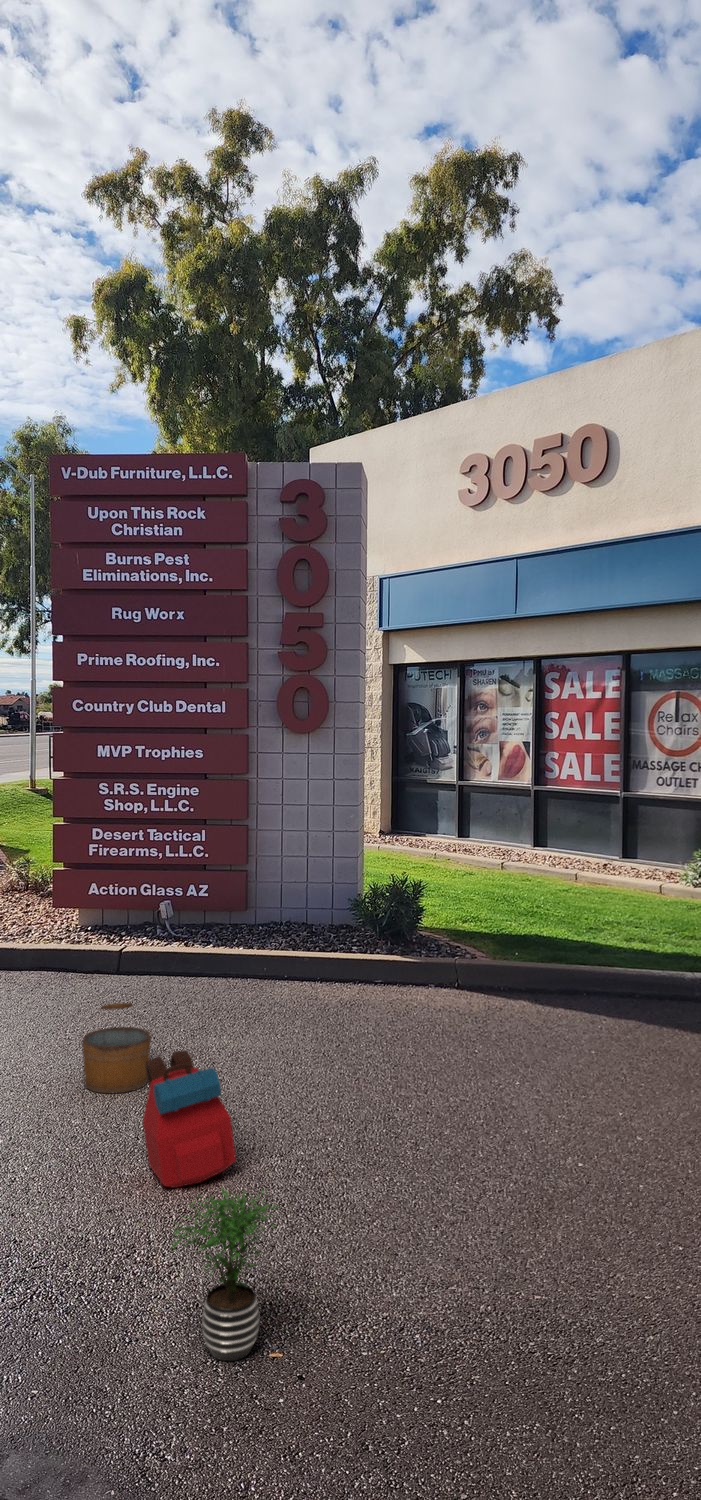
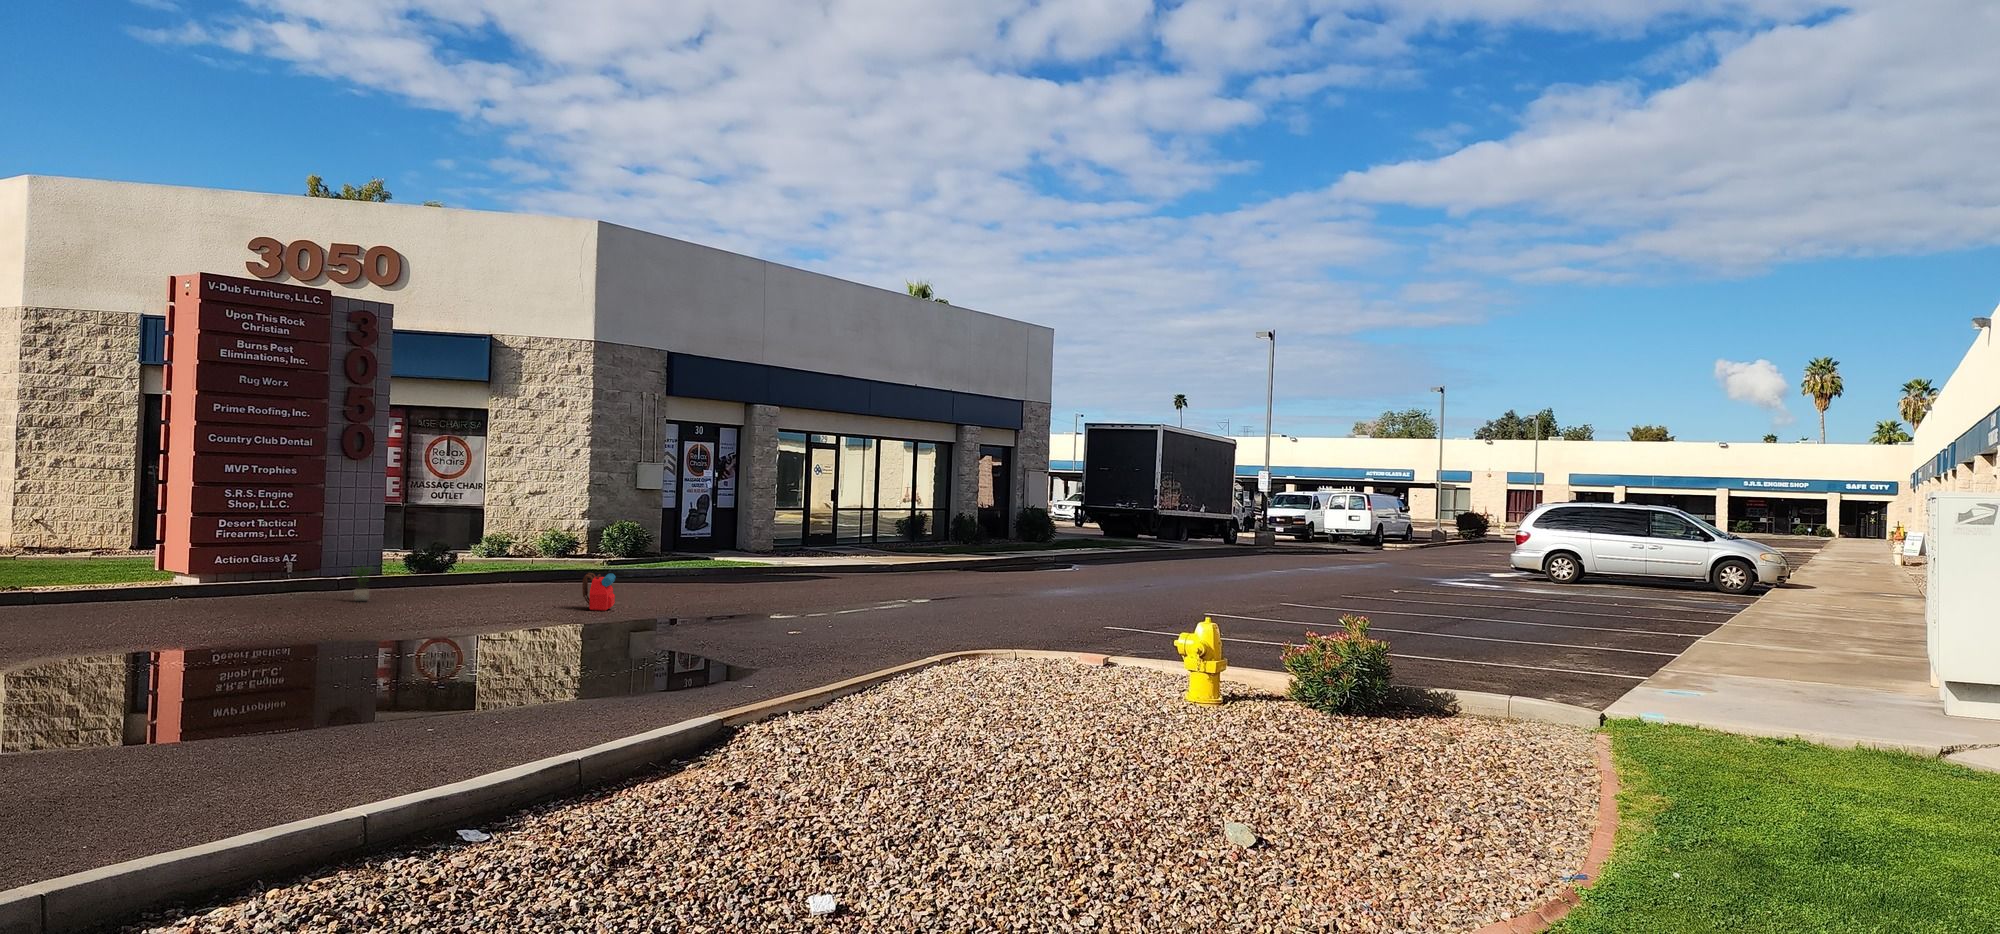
bucket: present [81,1003,152,1093] -> none [486,574,516,609]
potted plant: present [173,1188,276,1361] -> present [352,566,373,602]

